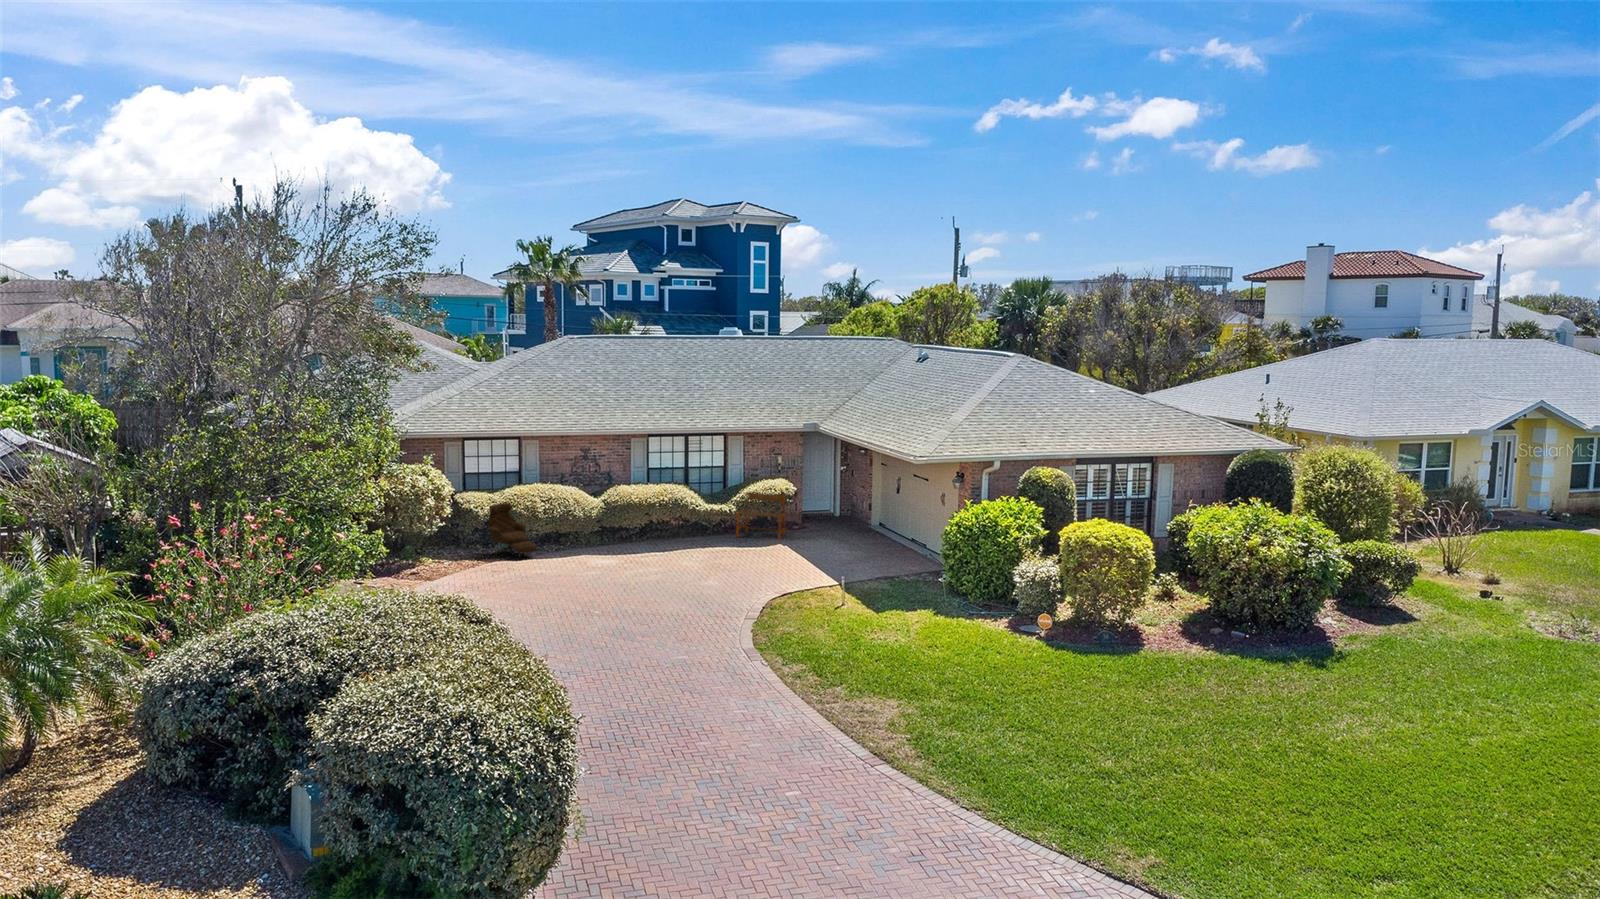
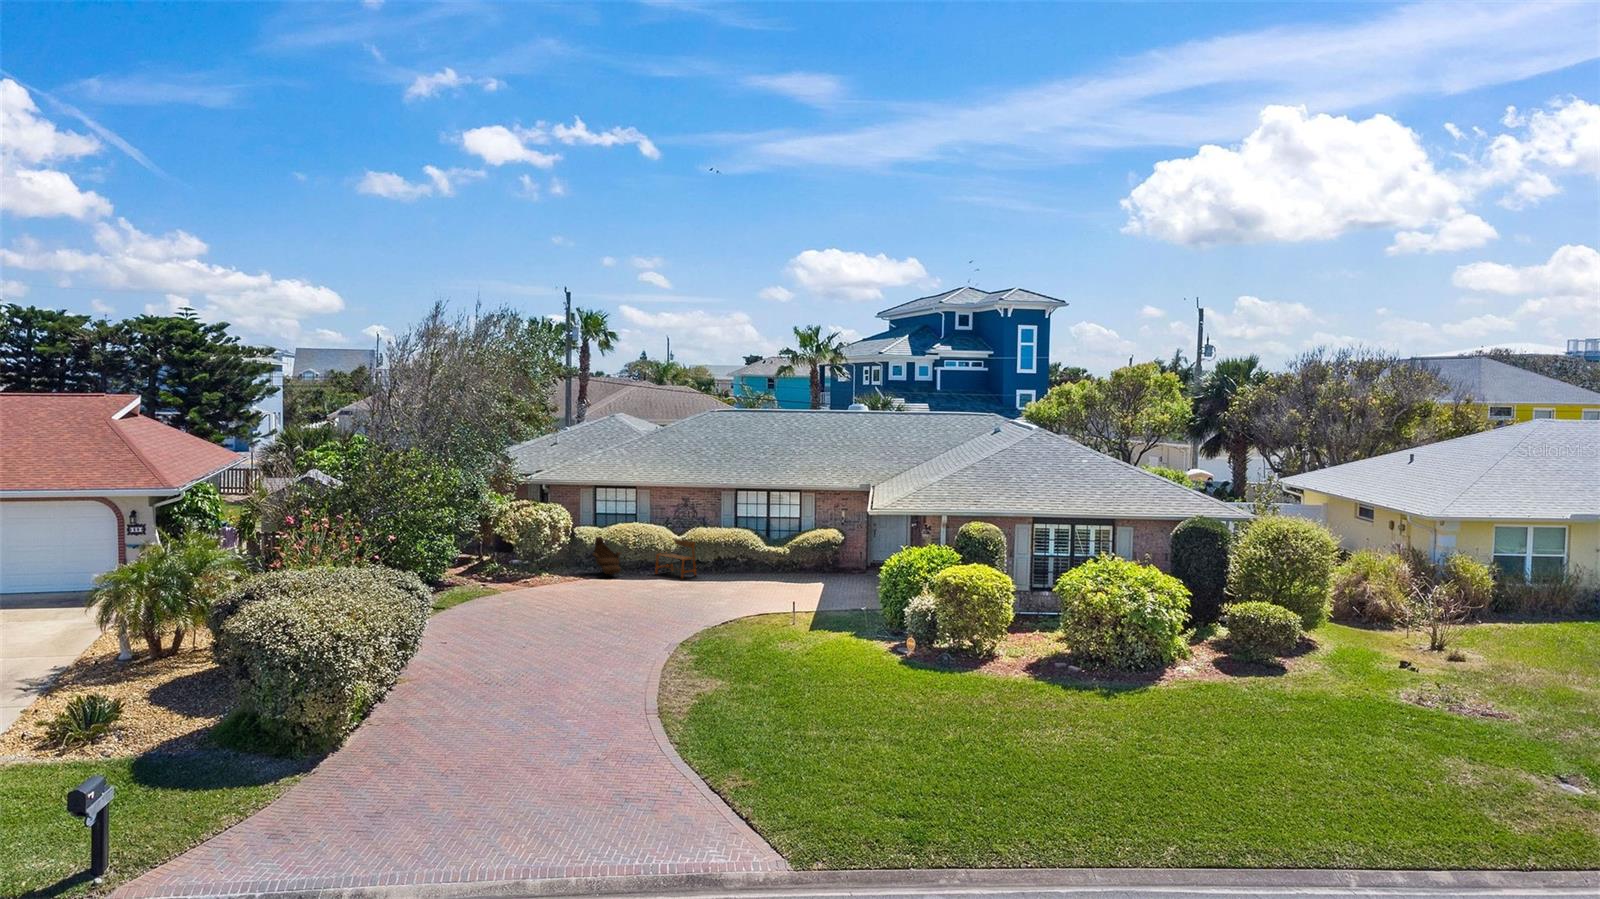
bench: present [736,492,786,540] -> present [655,539,696,578]

